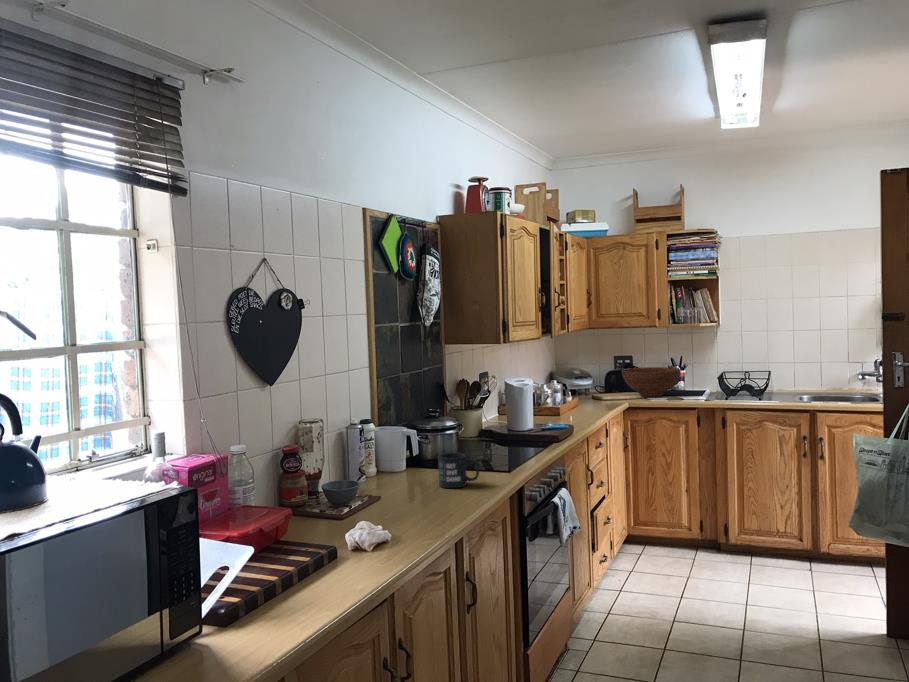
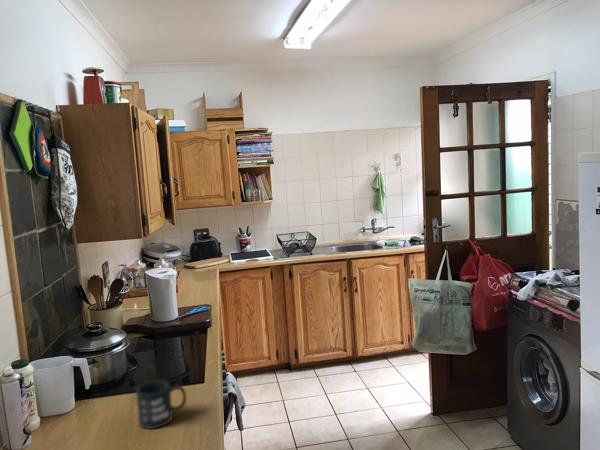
fruit bowl: present [622,367,680,397] -> none [208,236,253,261]

